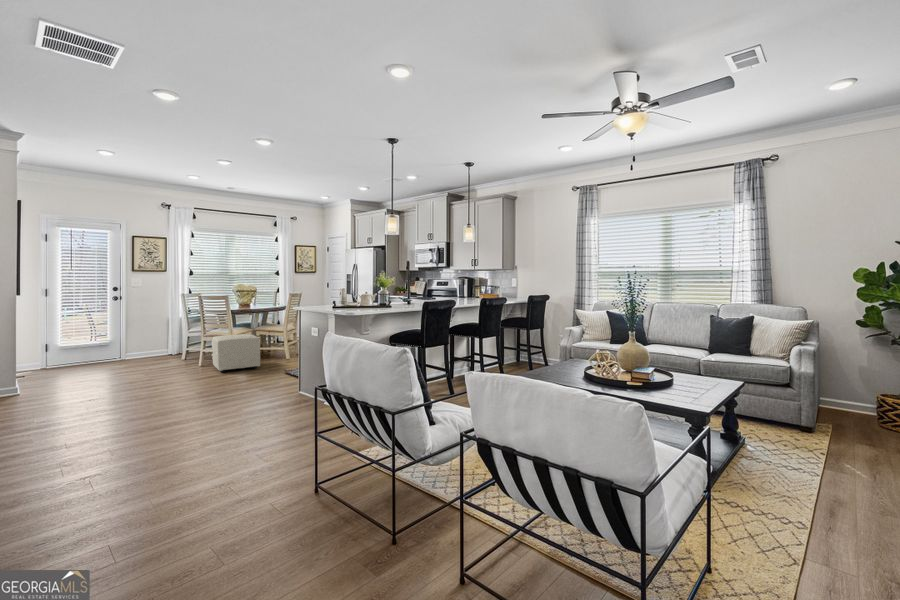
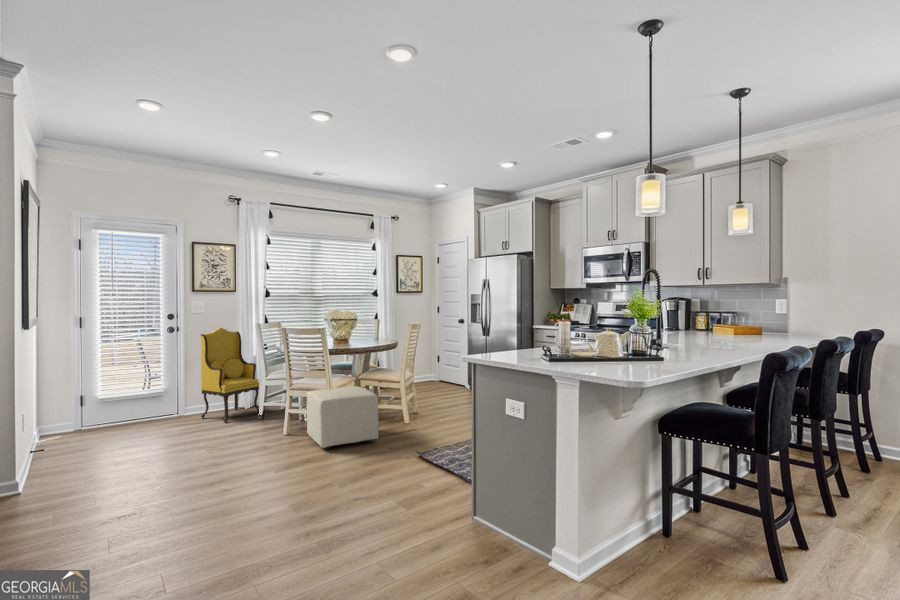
armchair: none [139,296,186,361] -> present [201,328,259,423]

